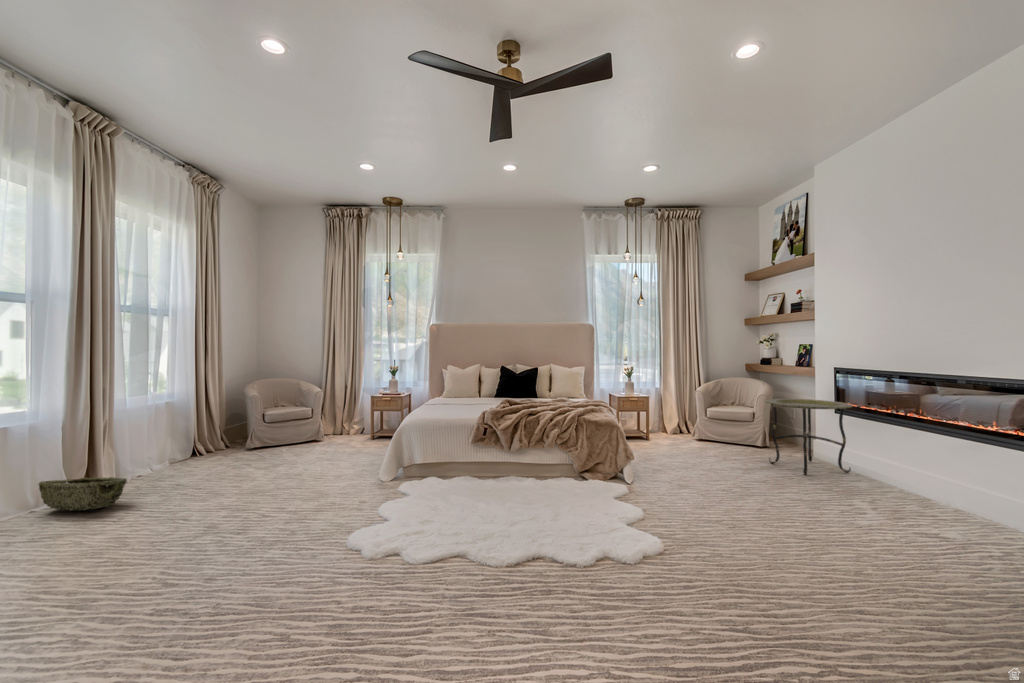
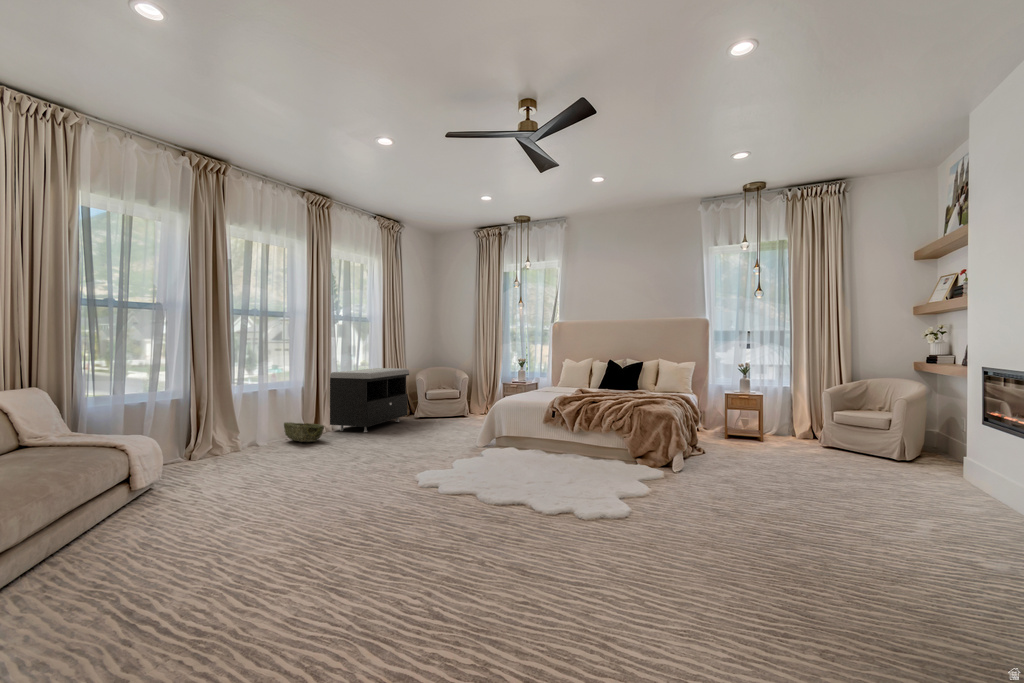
storage bench: none [119,384,243,483] -> present [330,368,409,432]
side table: present [765,399,852,475] -> none [874,403,997,501]

